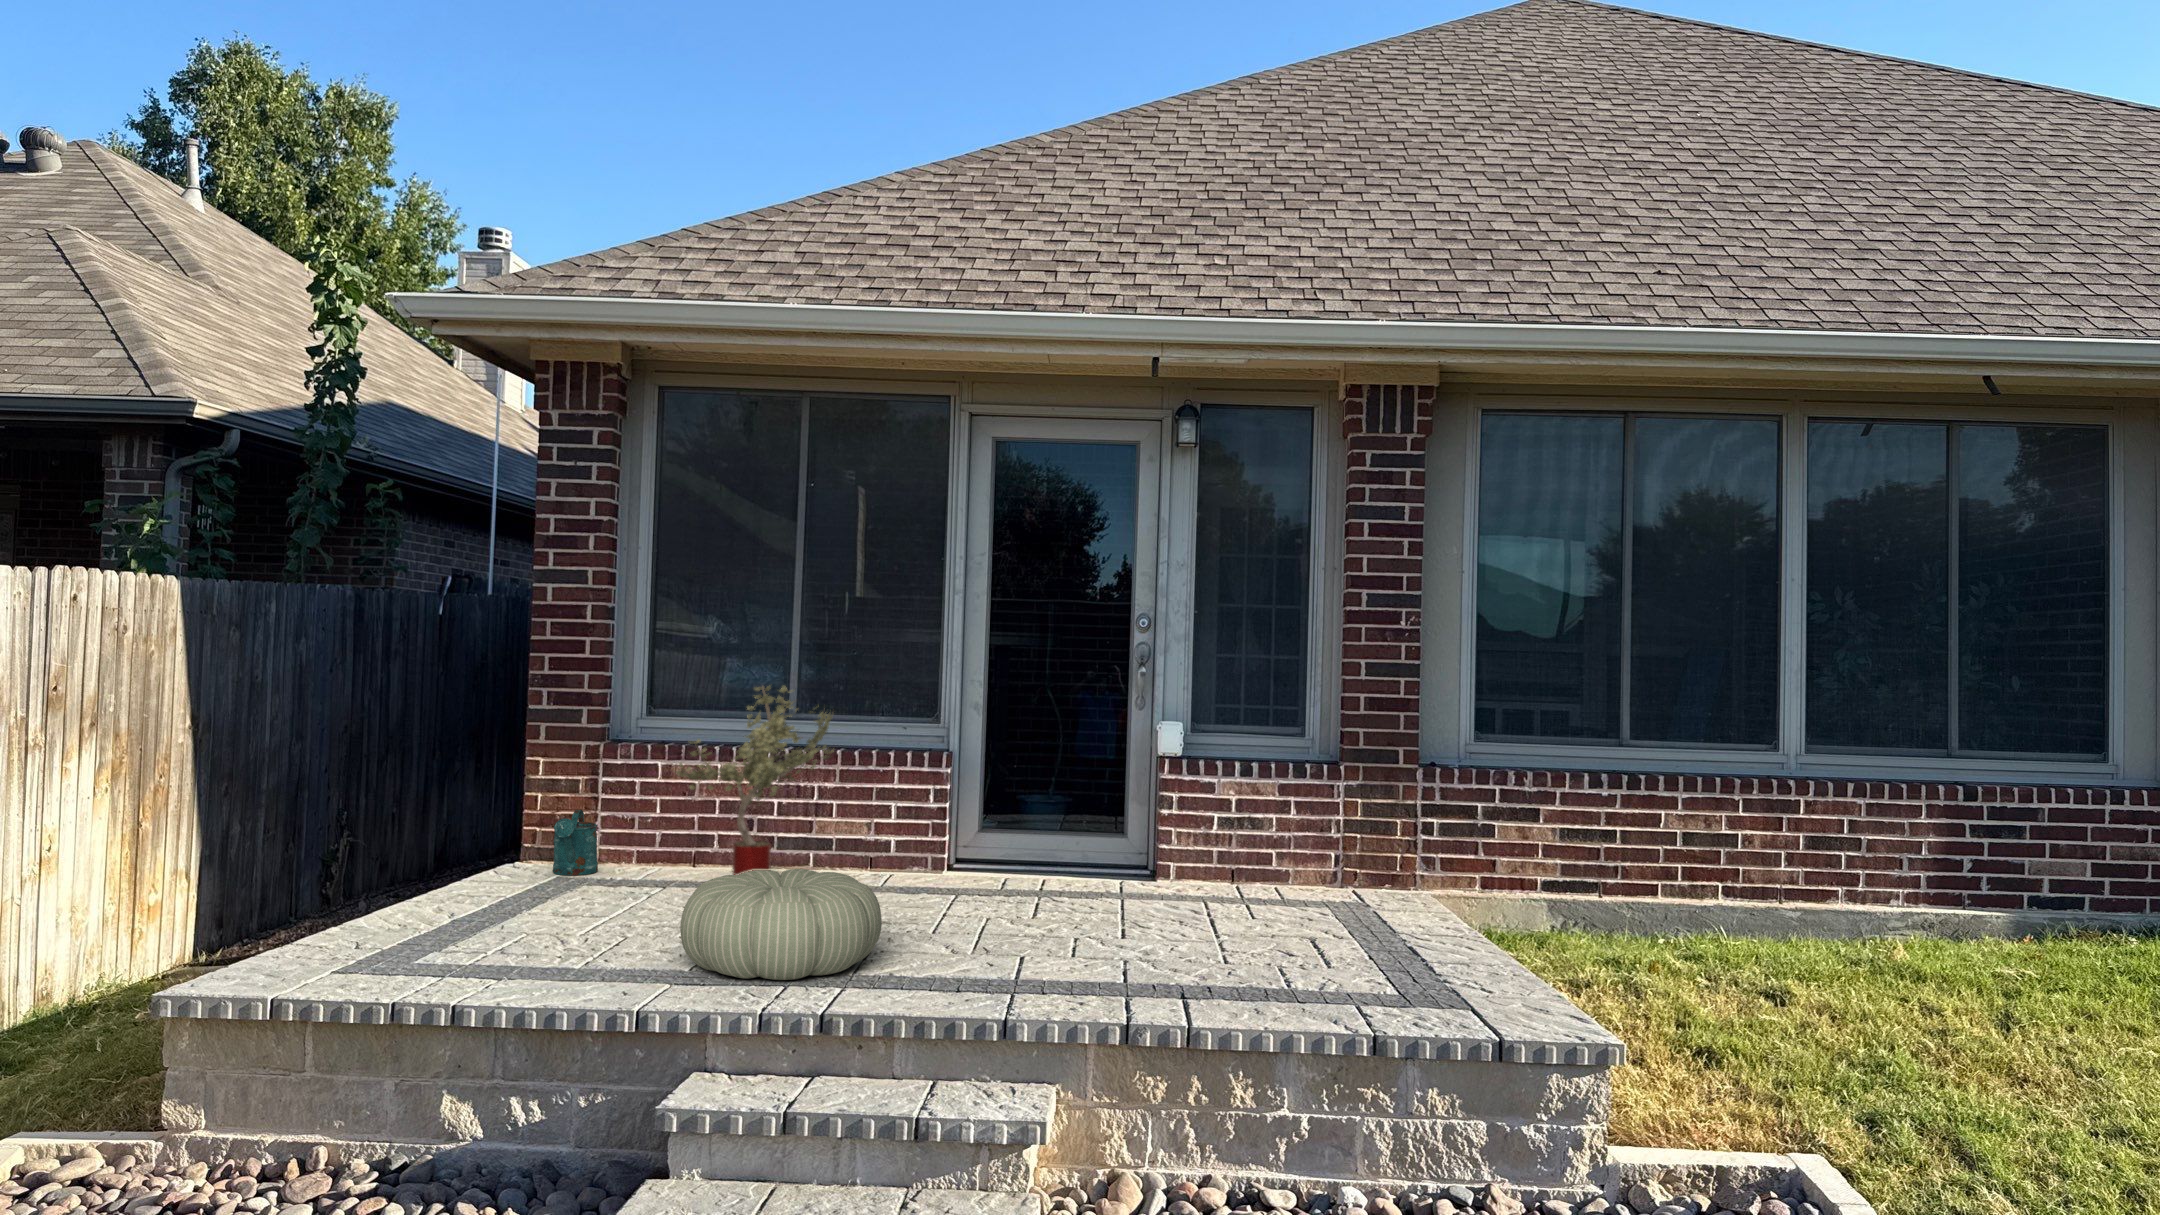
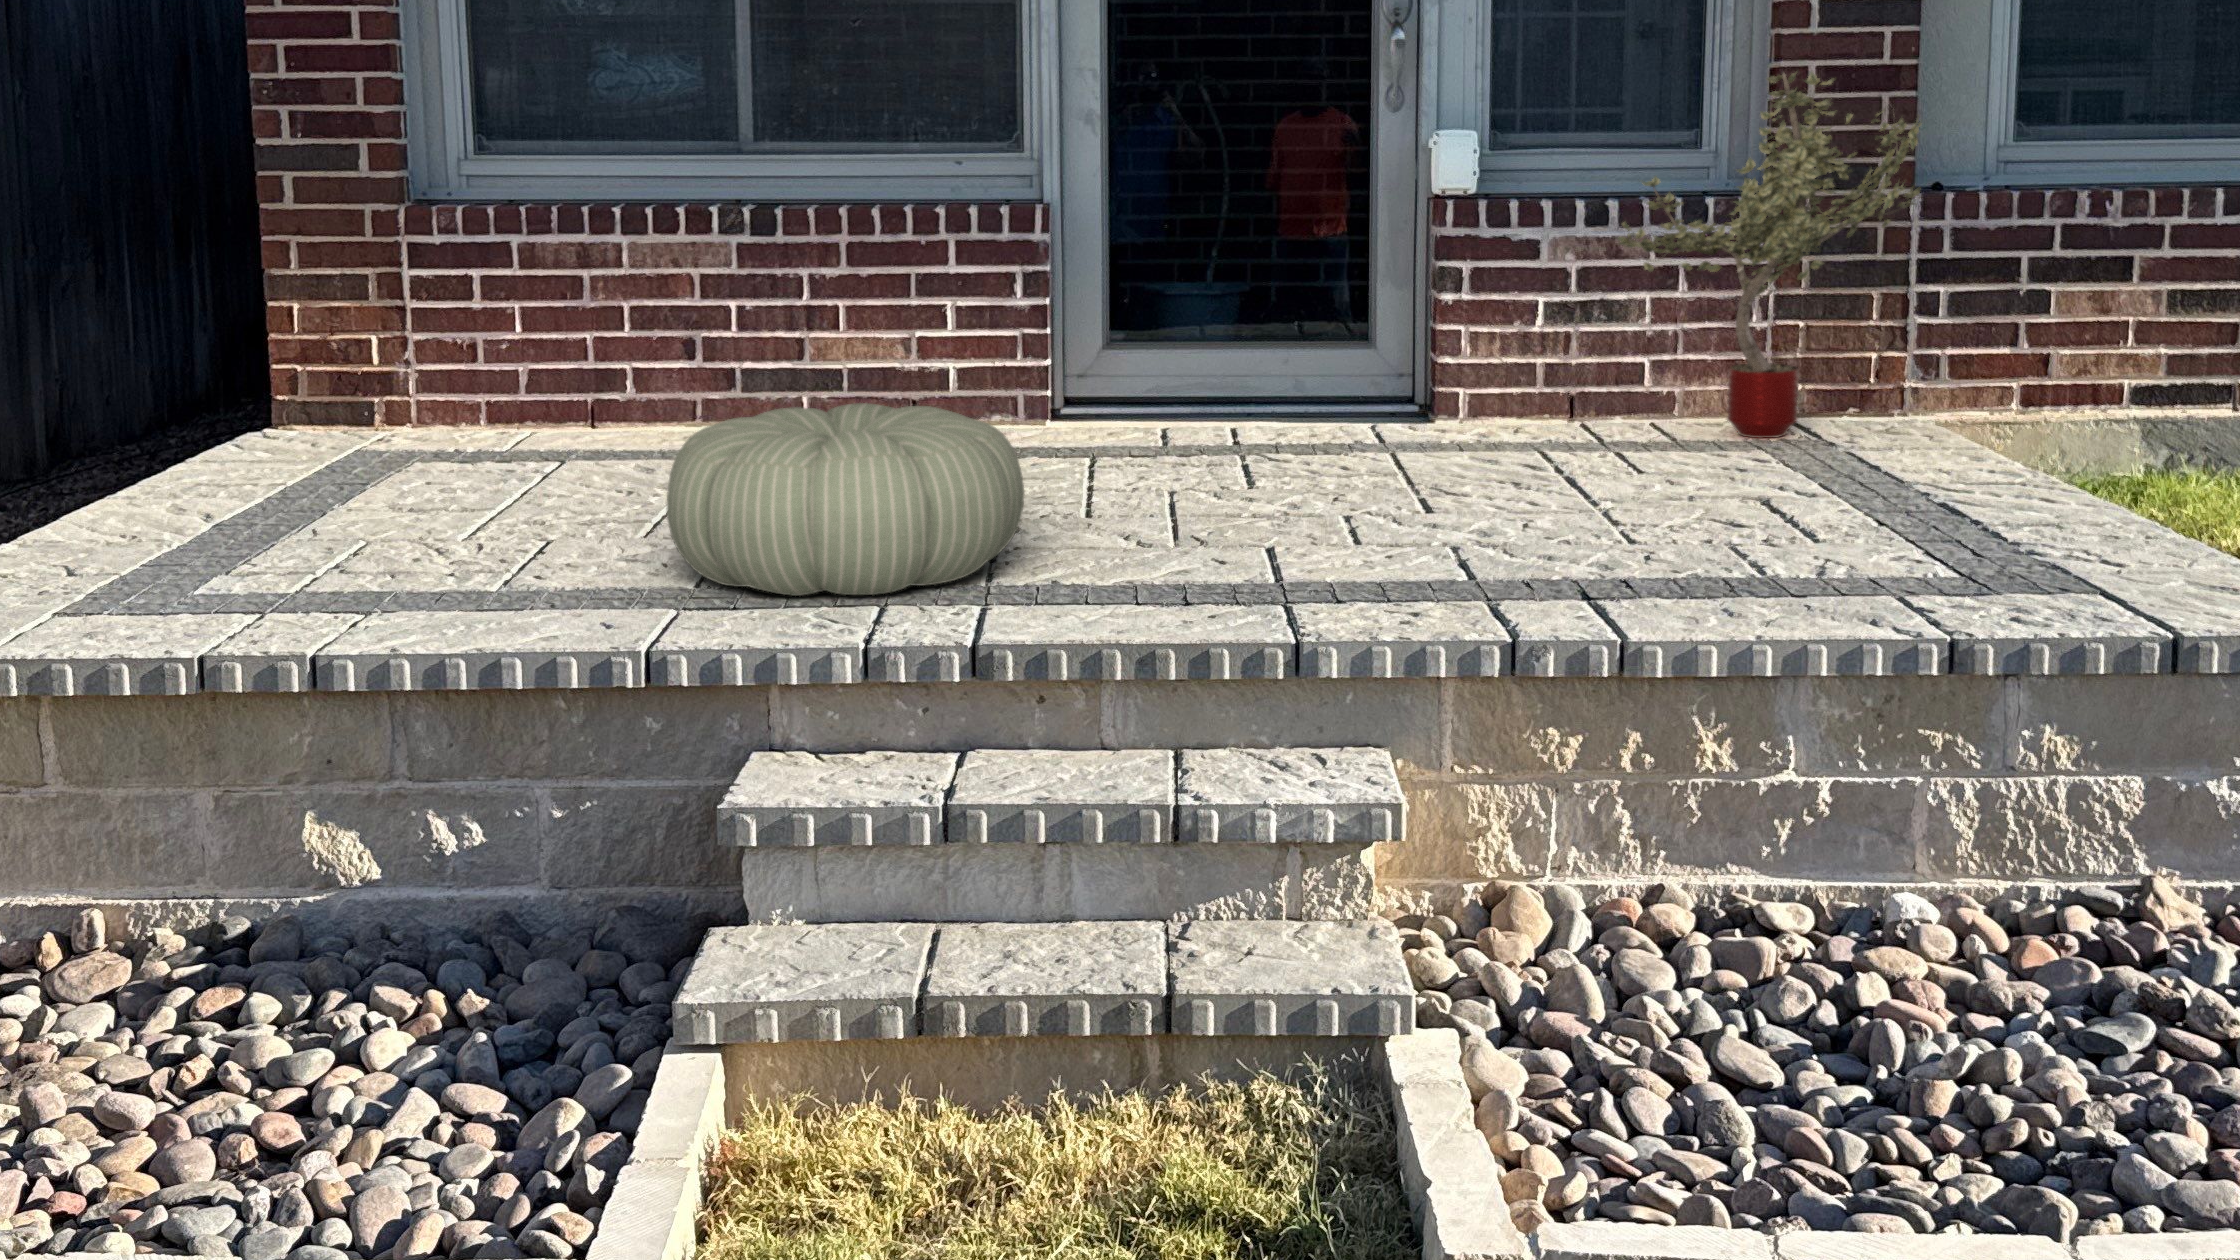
potted tree: present [676,686,834,874] -> present [1617,72,1922,438]
watering can: present [553,810,598,875] -> none [339,332,426,450]

